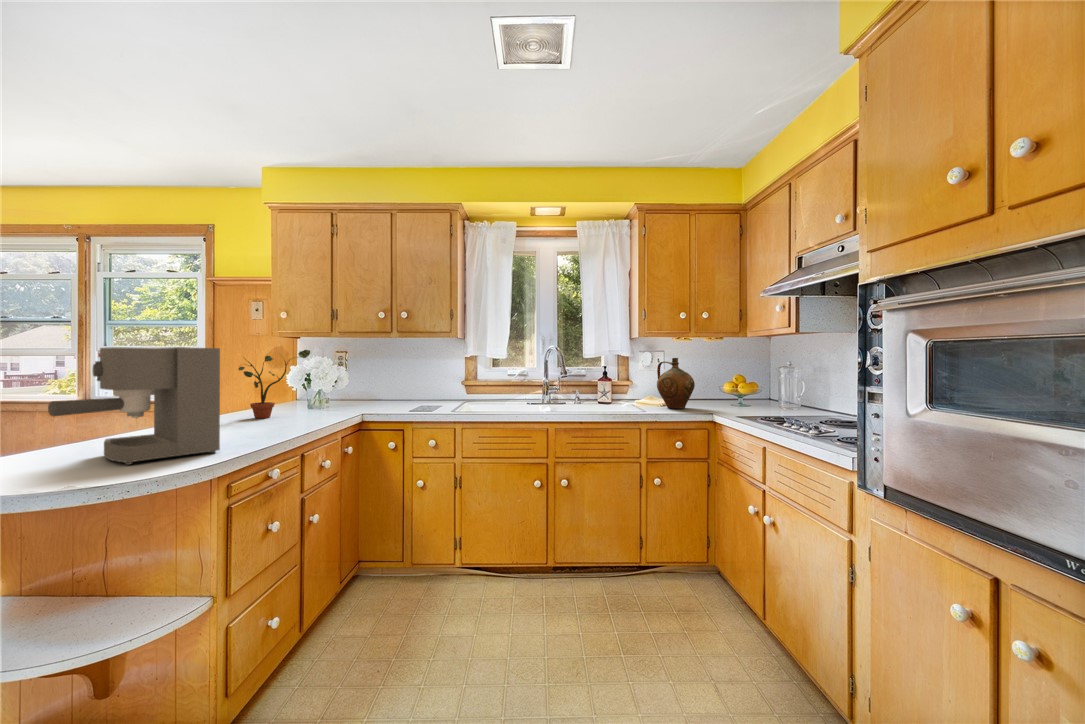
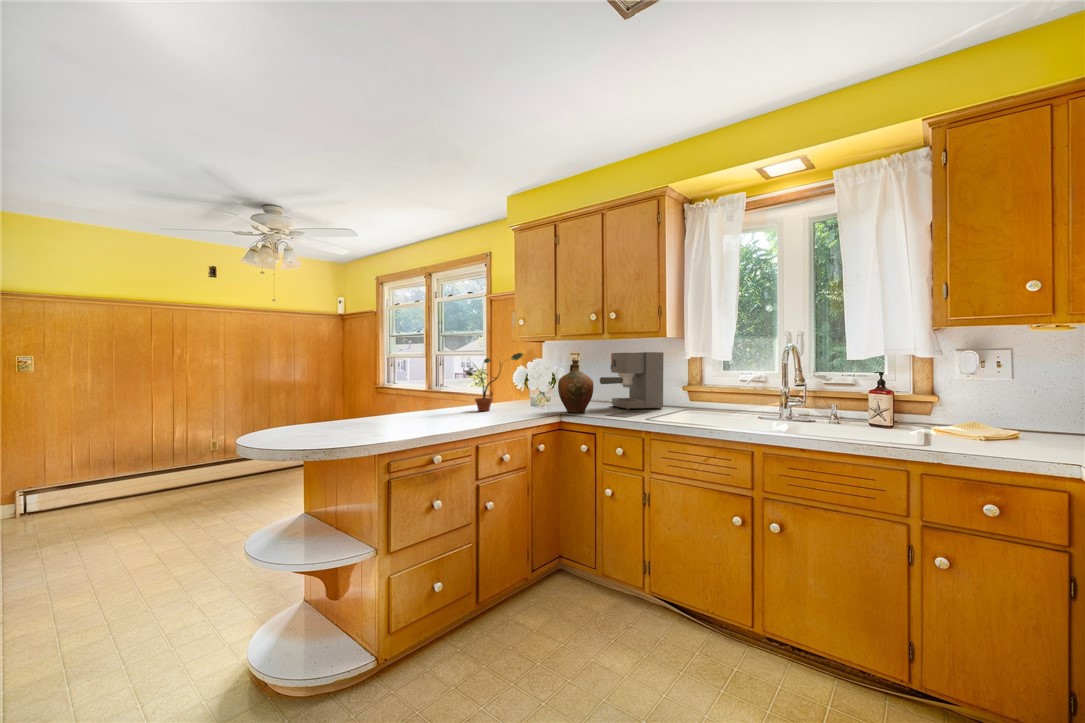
coffee maker: present [48,347,220,465] -> present [600,352,663,410]
ceramic jug: present [657,358,695,409] -> present [558,360,593,412]

